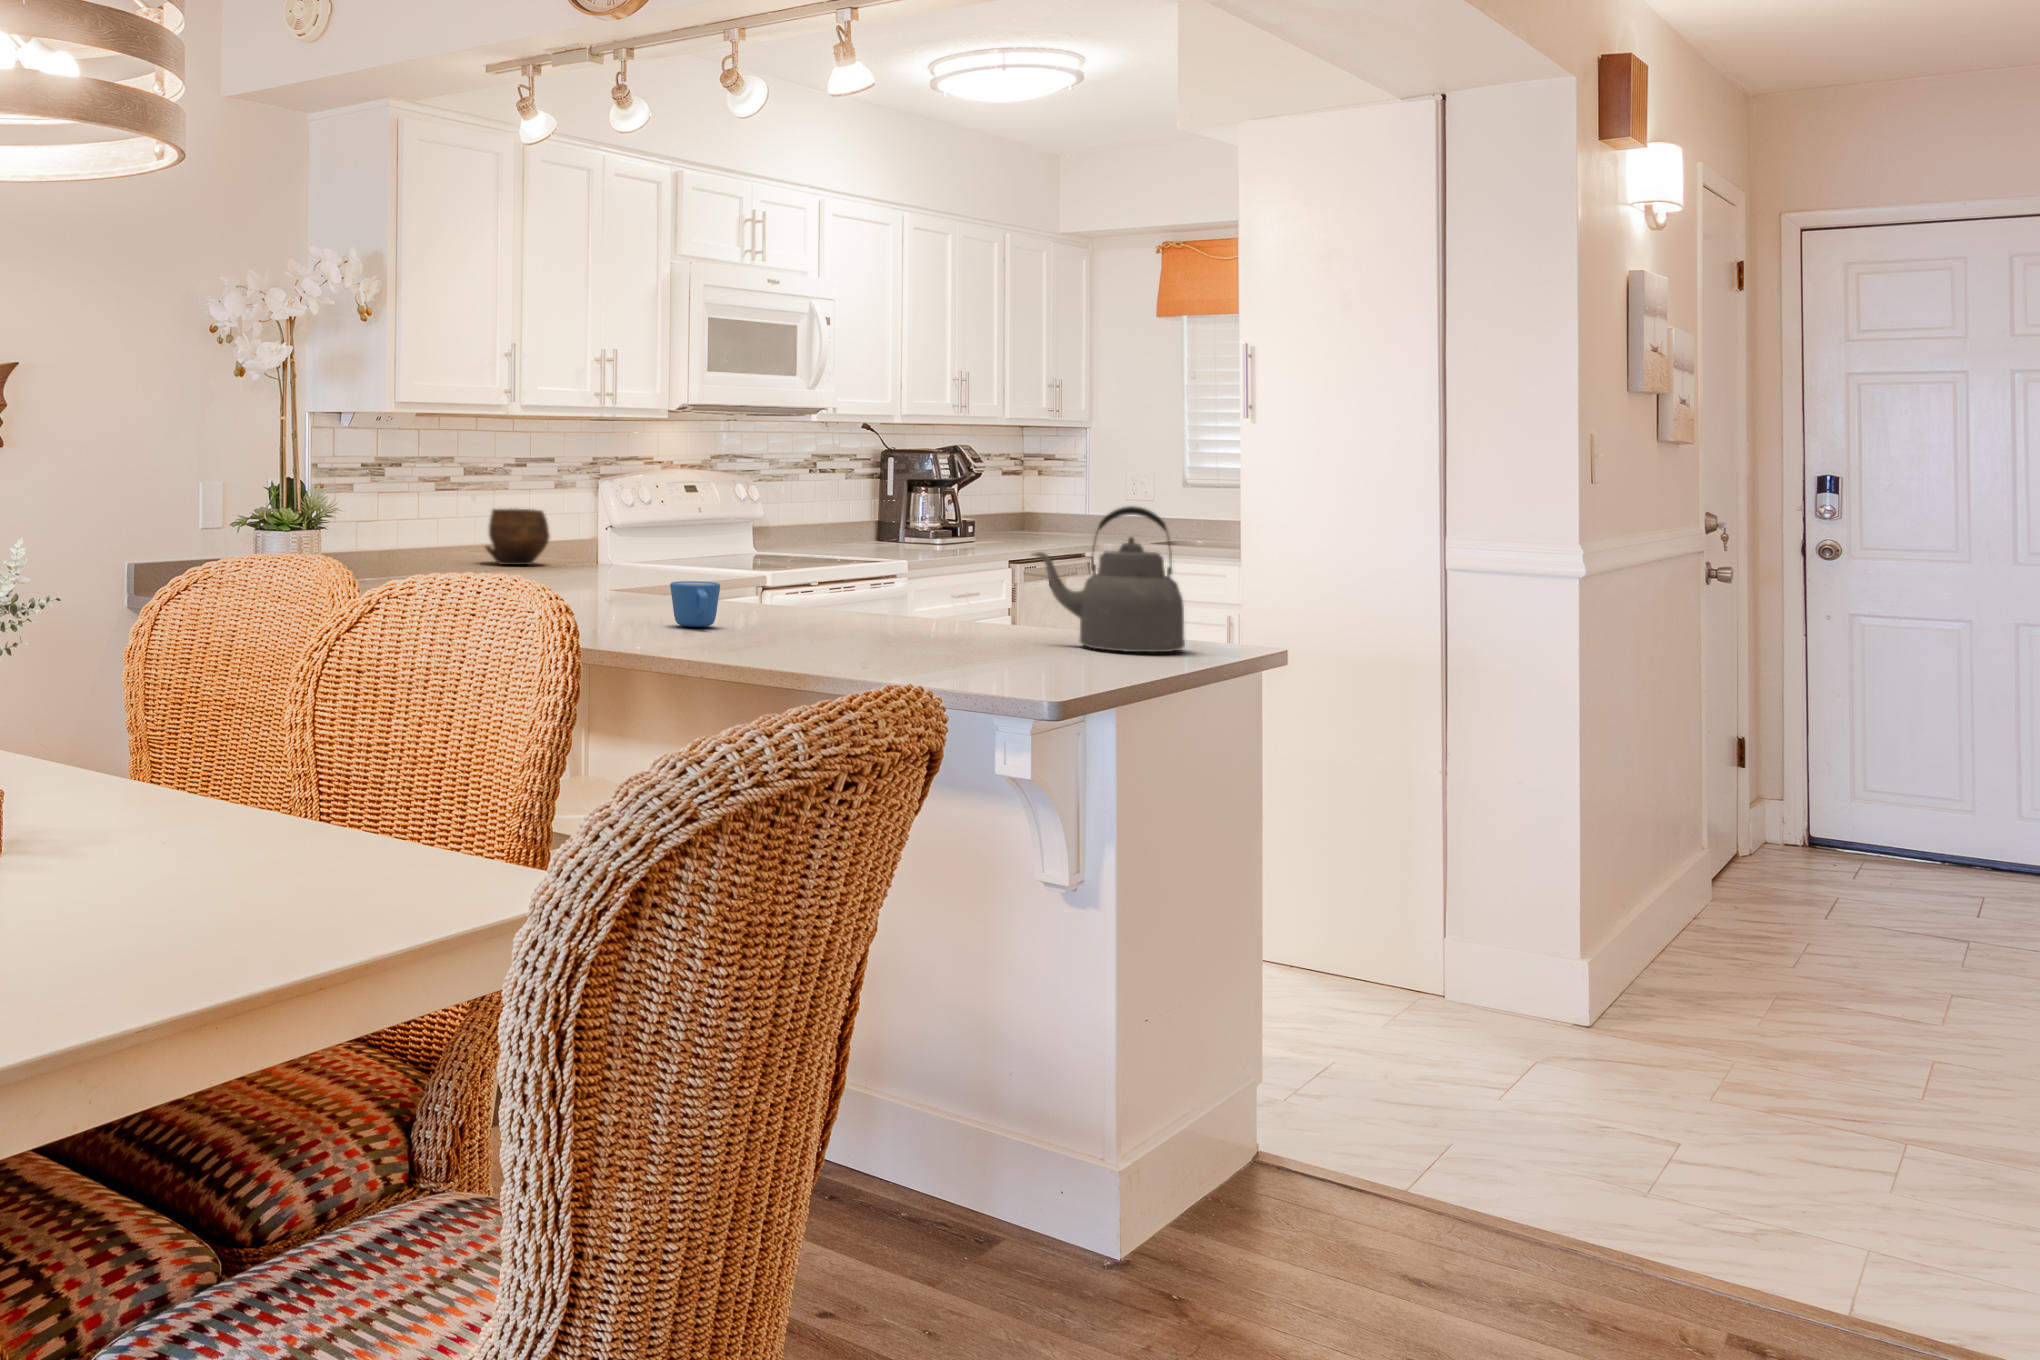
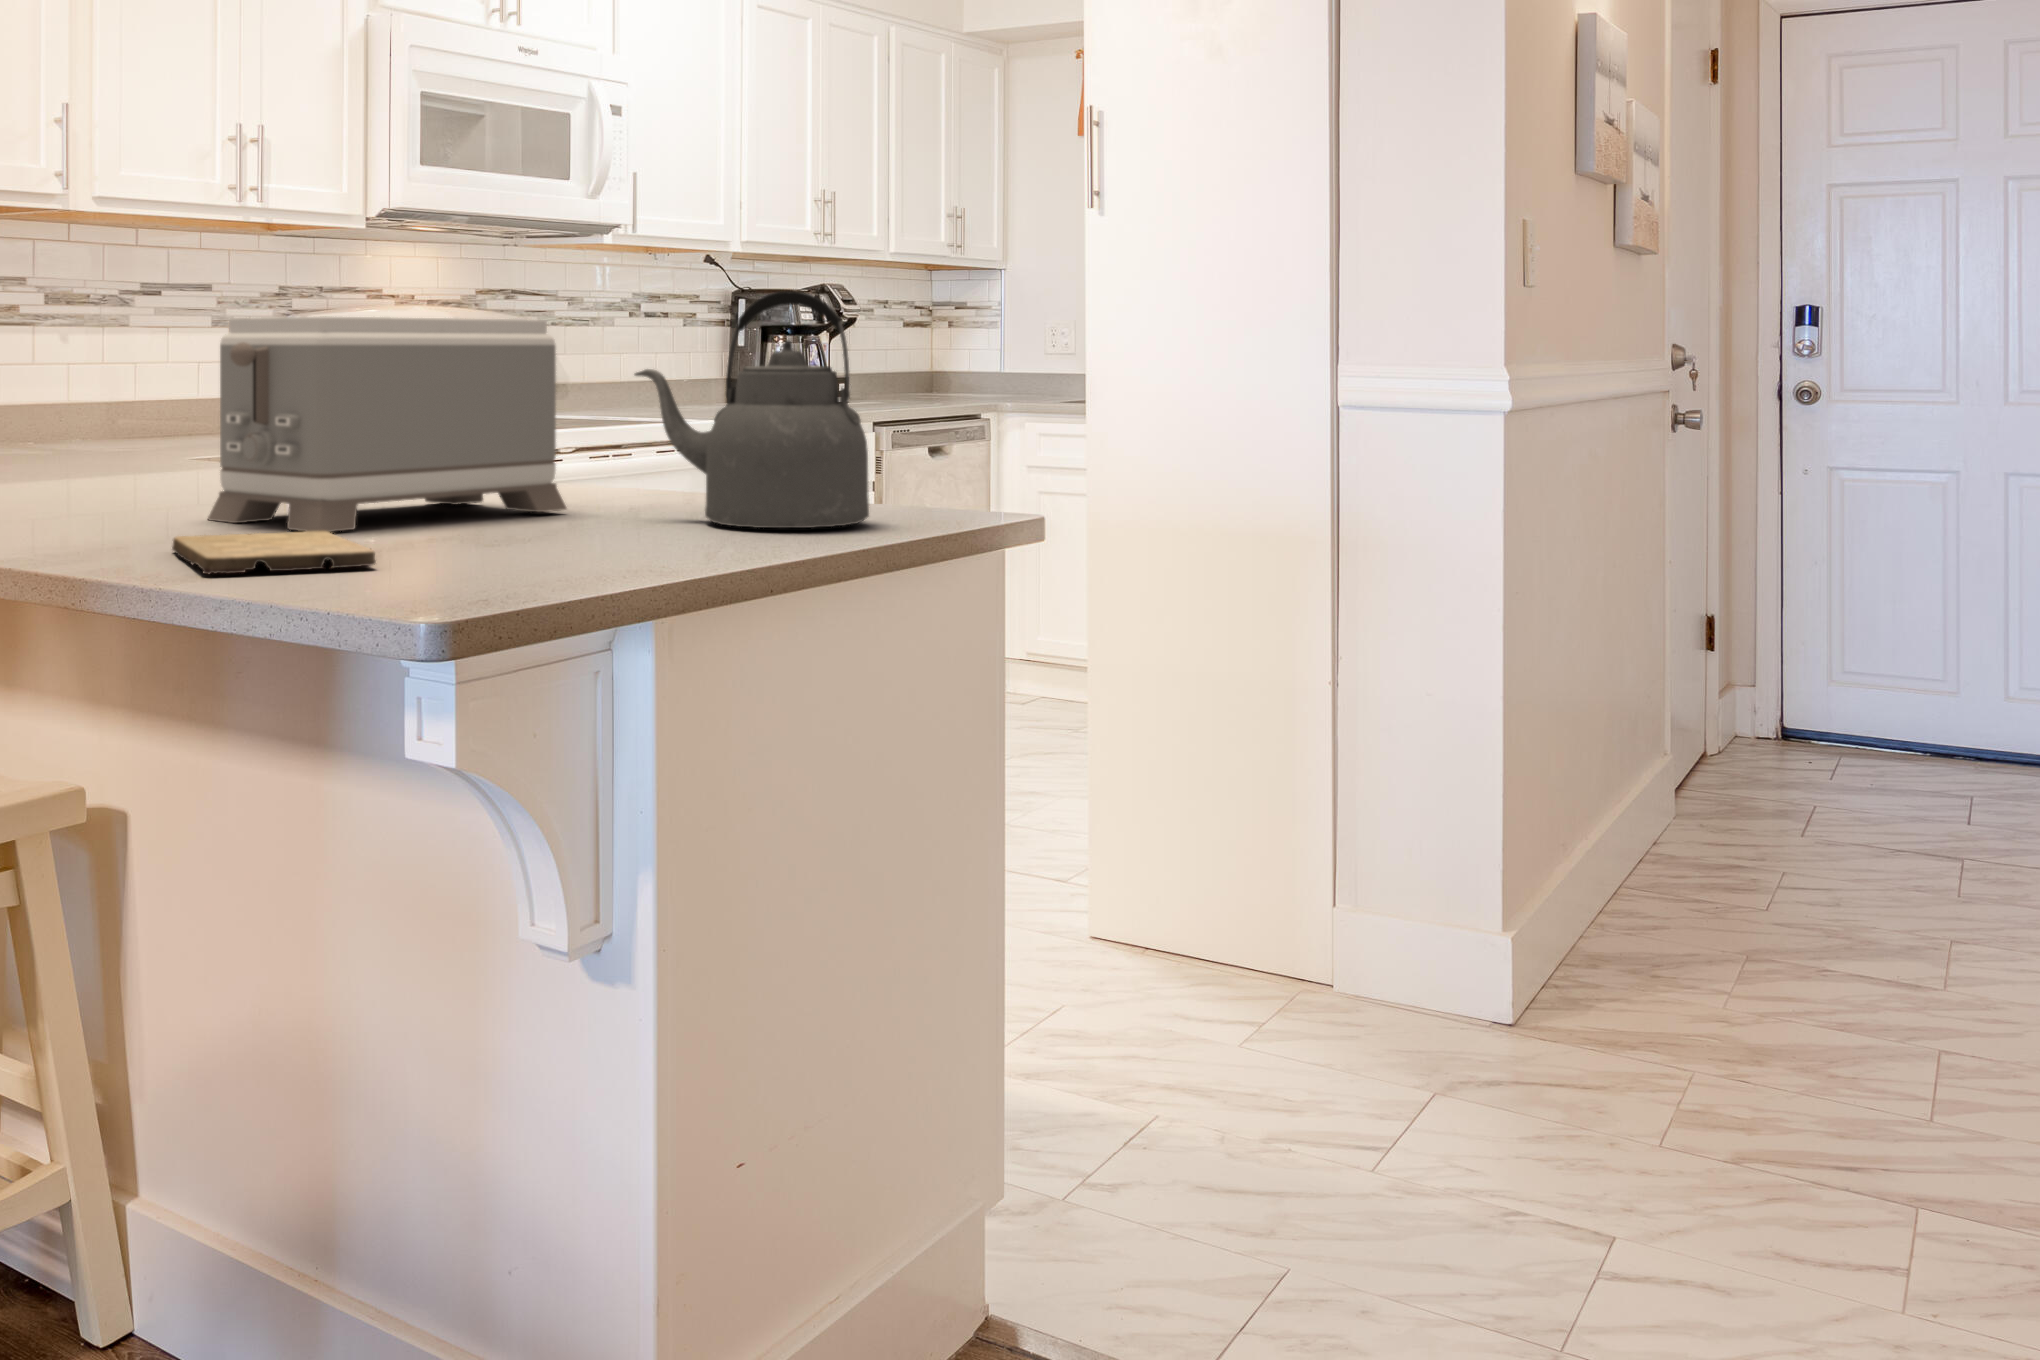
bowl: present [485,509,550,565] -> none [84,352,188,431]
toaster: none [783,516,982,649] -> present [208,316,567,532]
mug: present [670,581,720,627] -> none [62,431,151,505]
cutting board: none [827,648,963,671] -> present [172,531,376,574]

